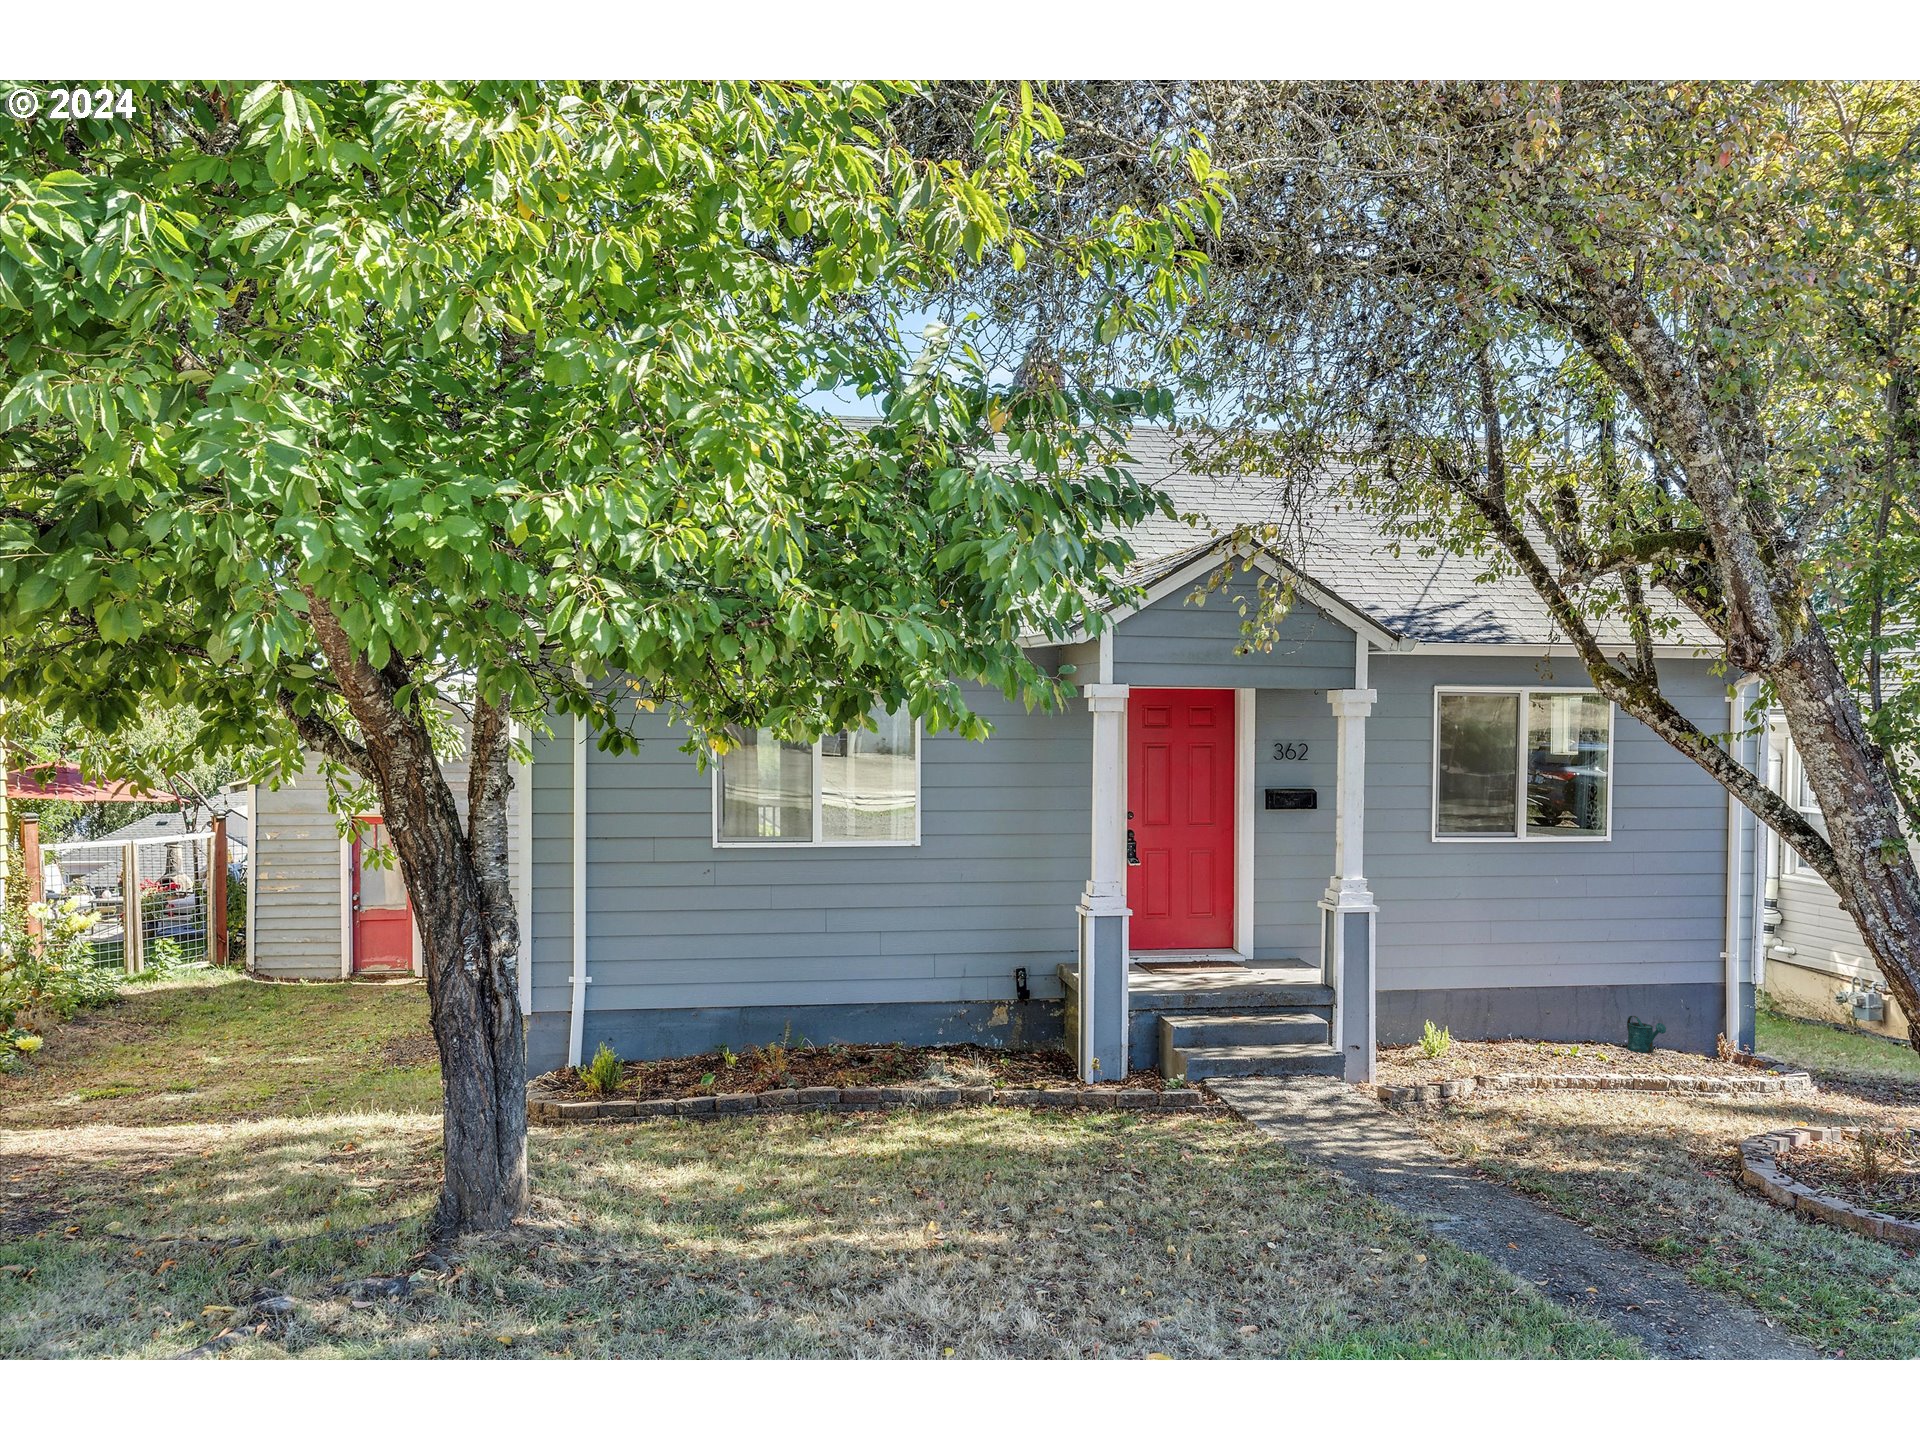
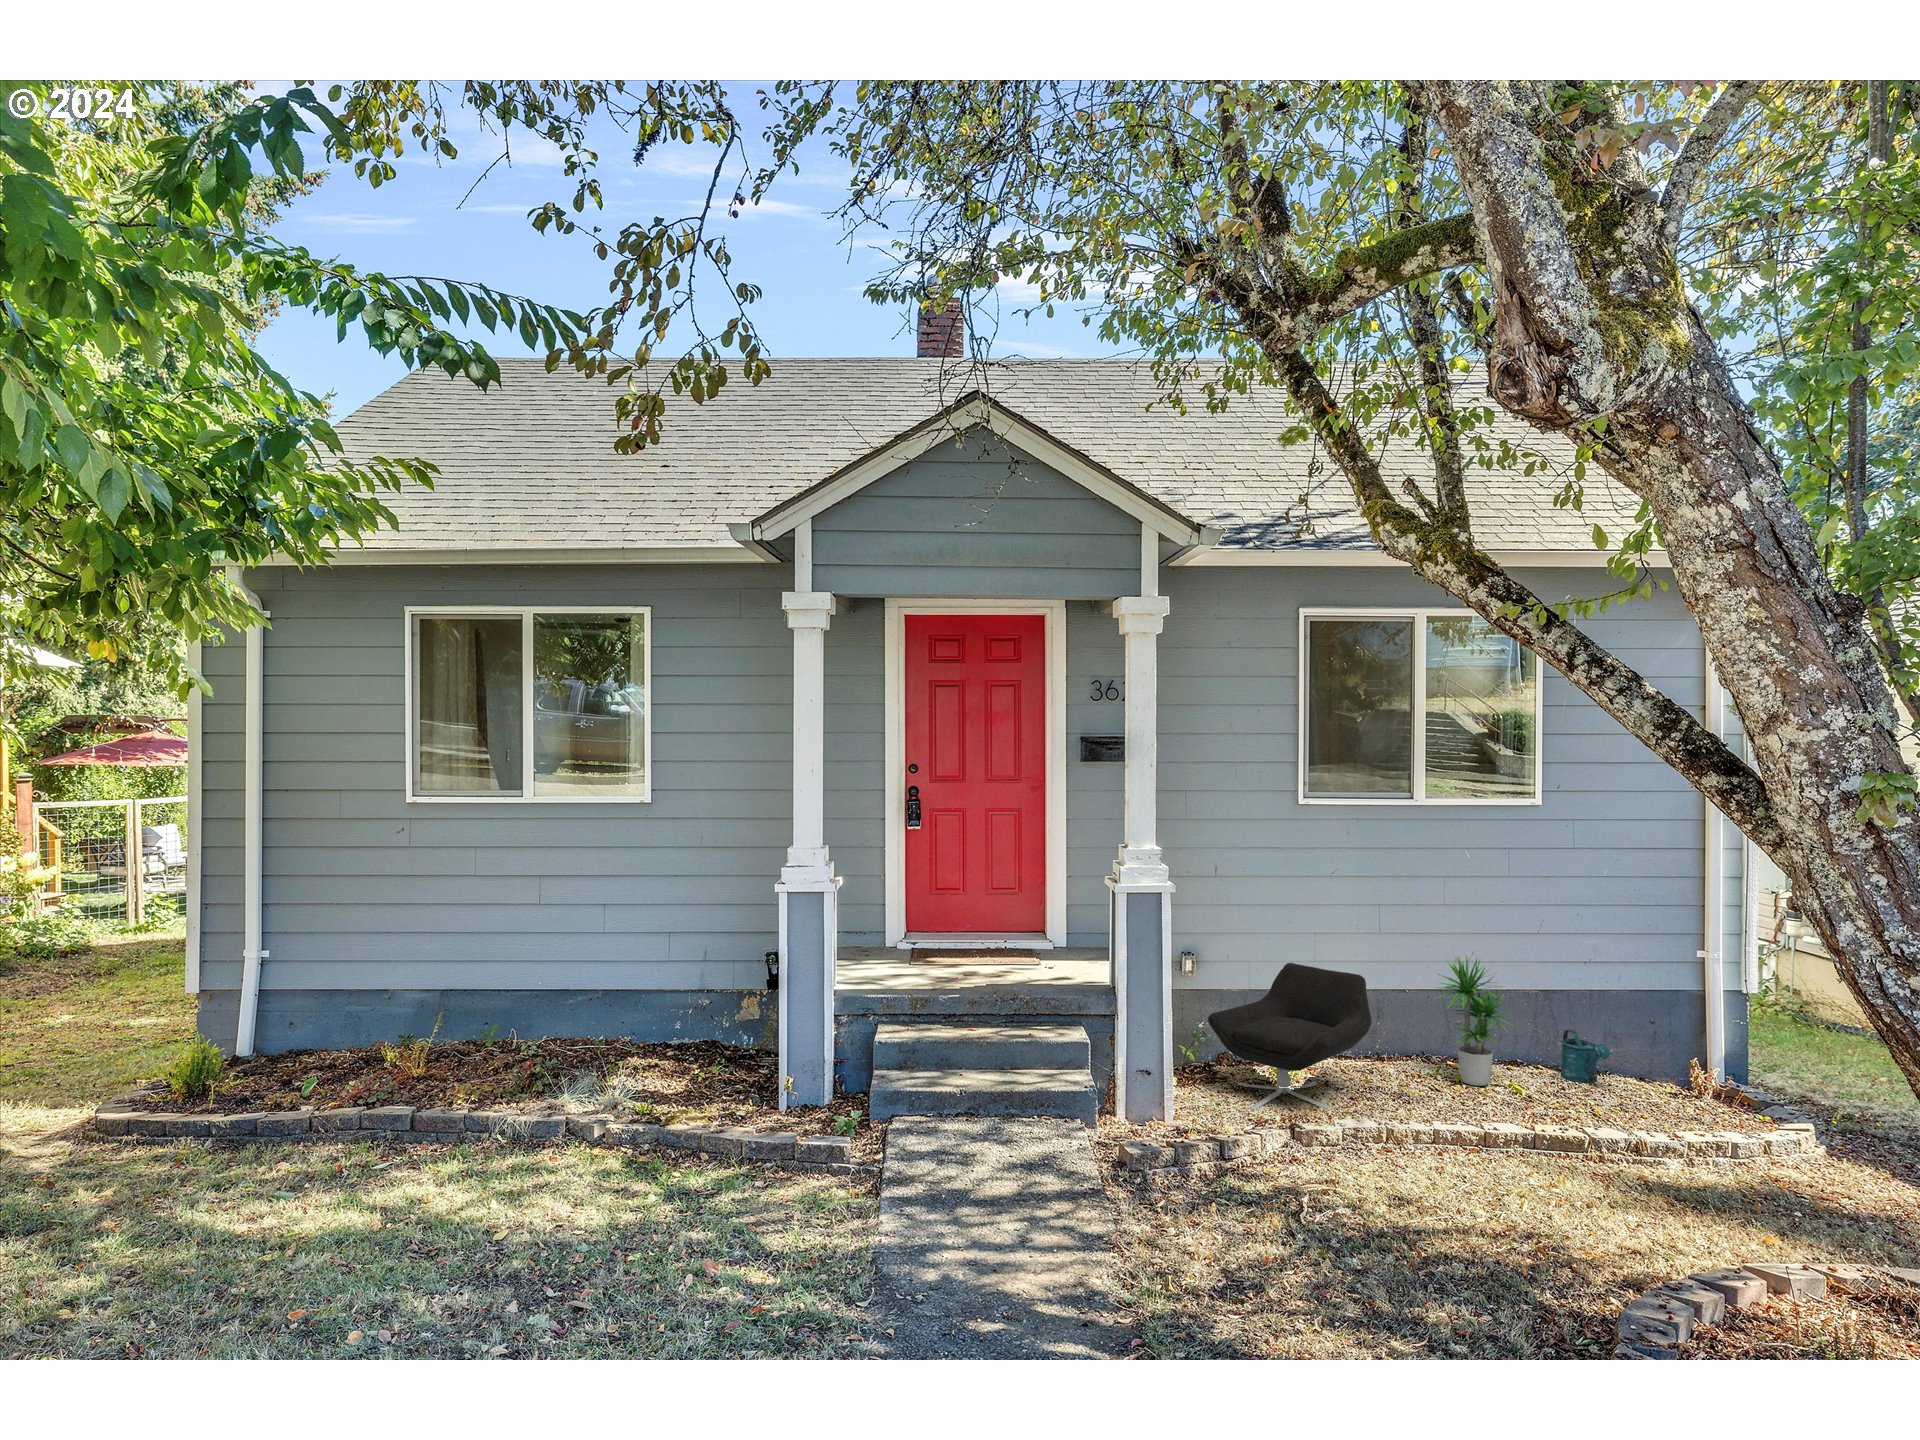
potted plant: none [1541,958,1606,1055] -> present [1435,955,1511,1086]
lounge chair: none [1393,967,1511,1070] -> present [1208,963,1371,1110]

